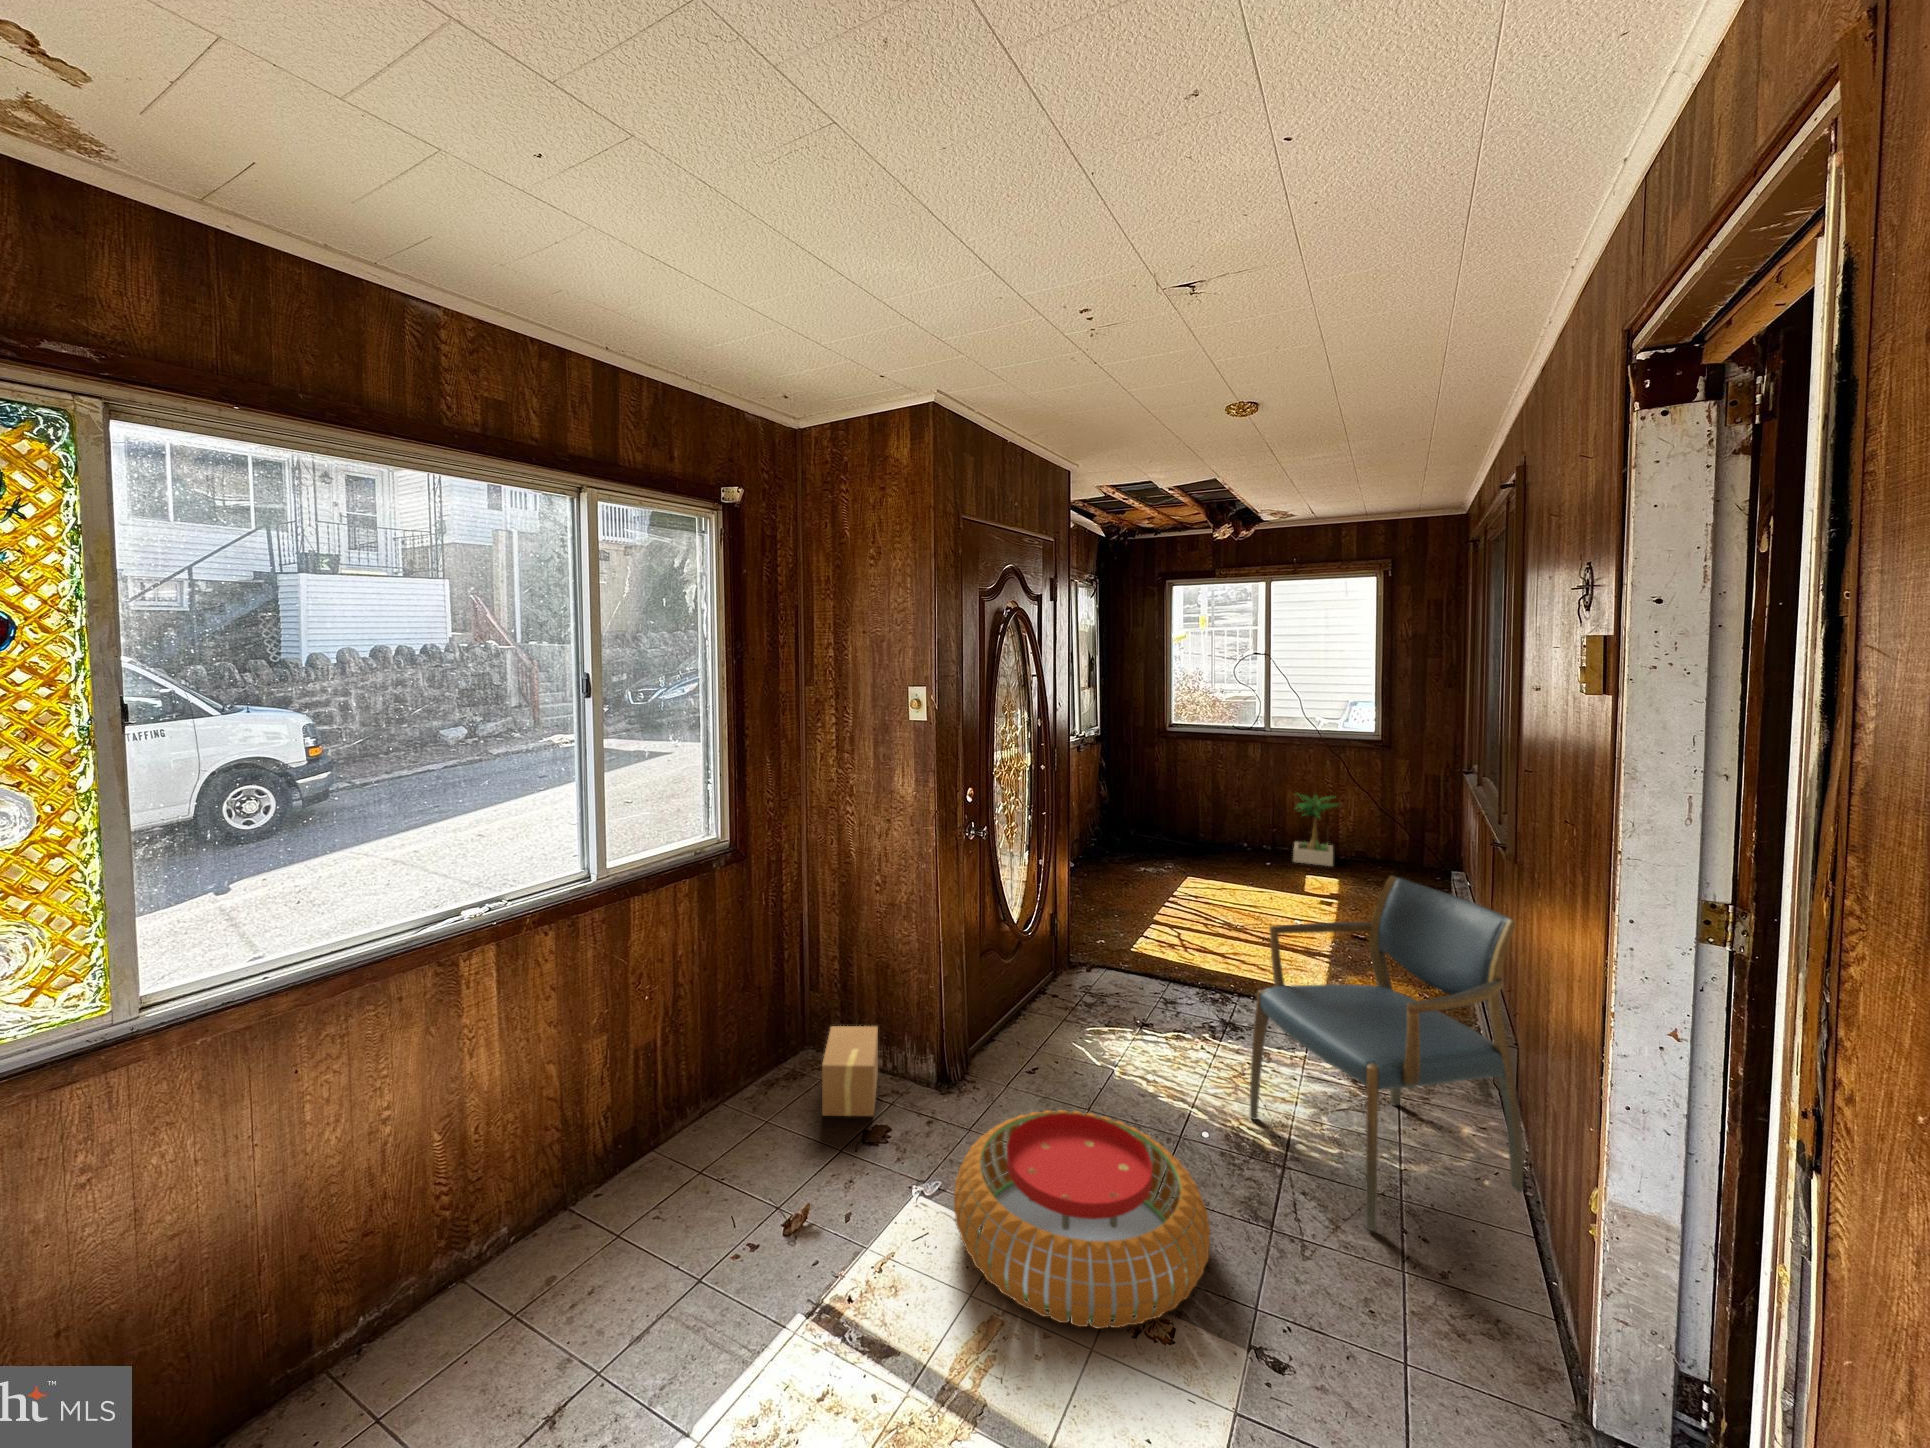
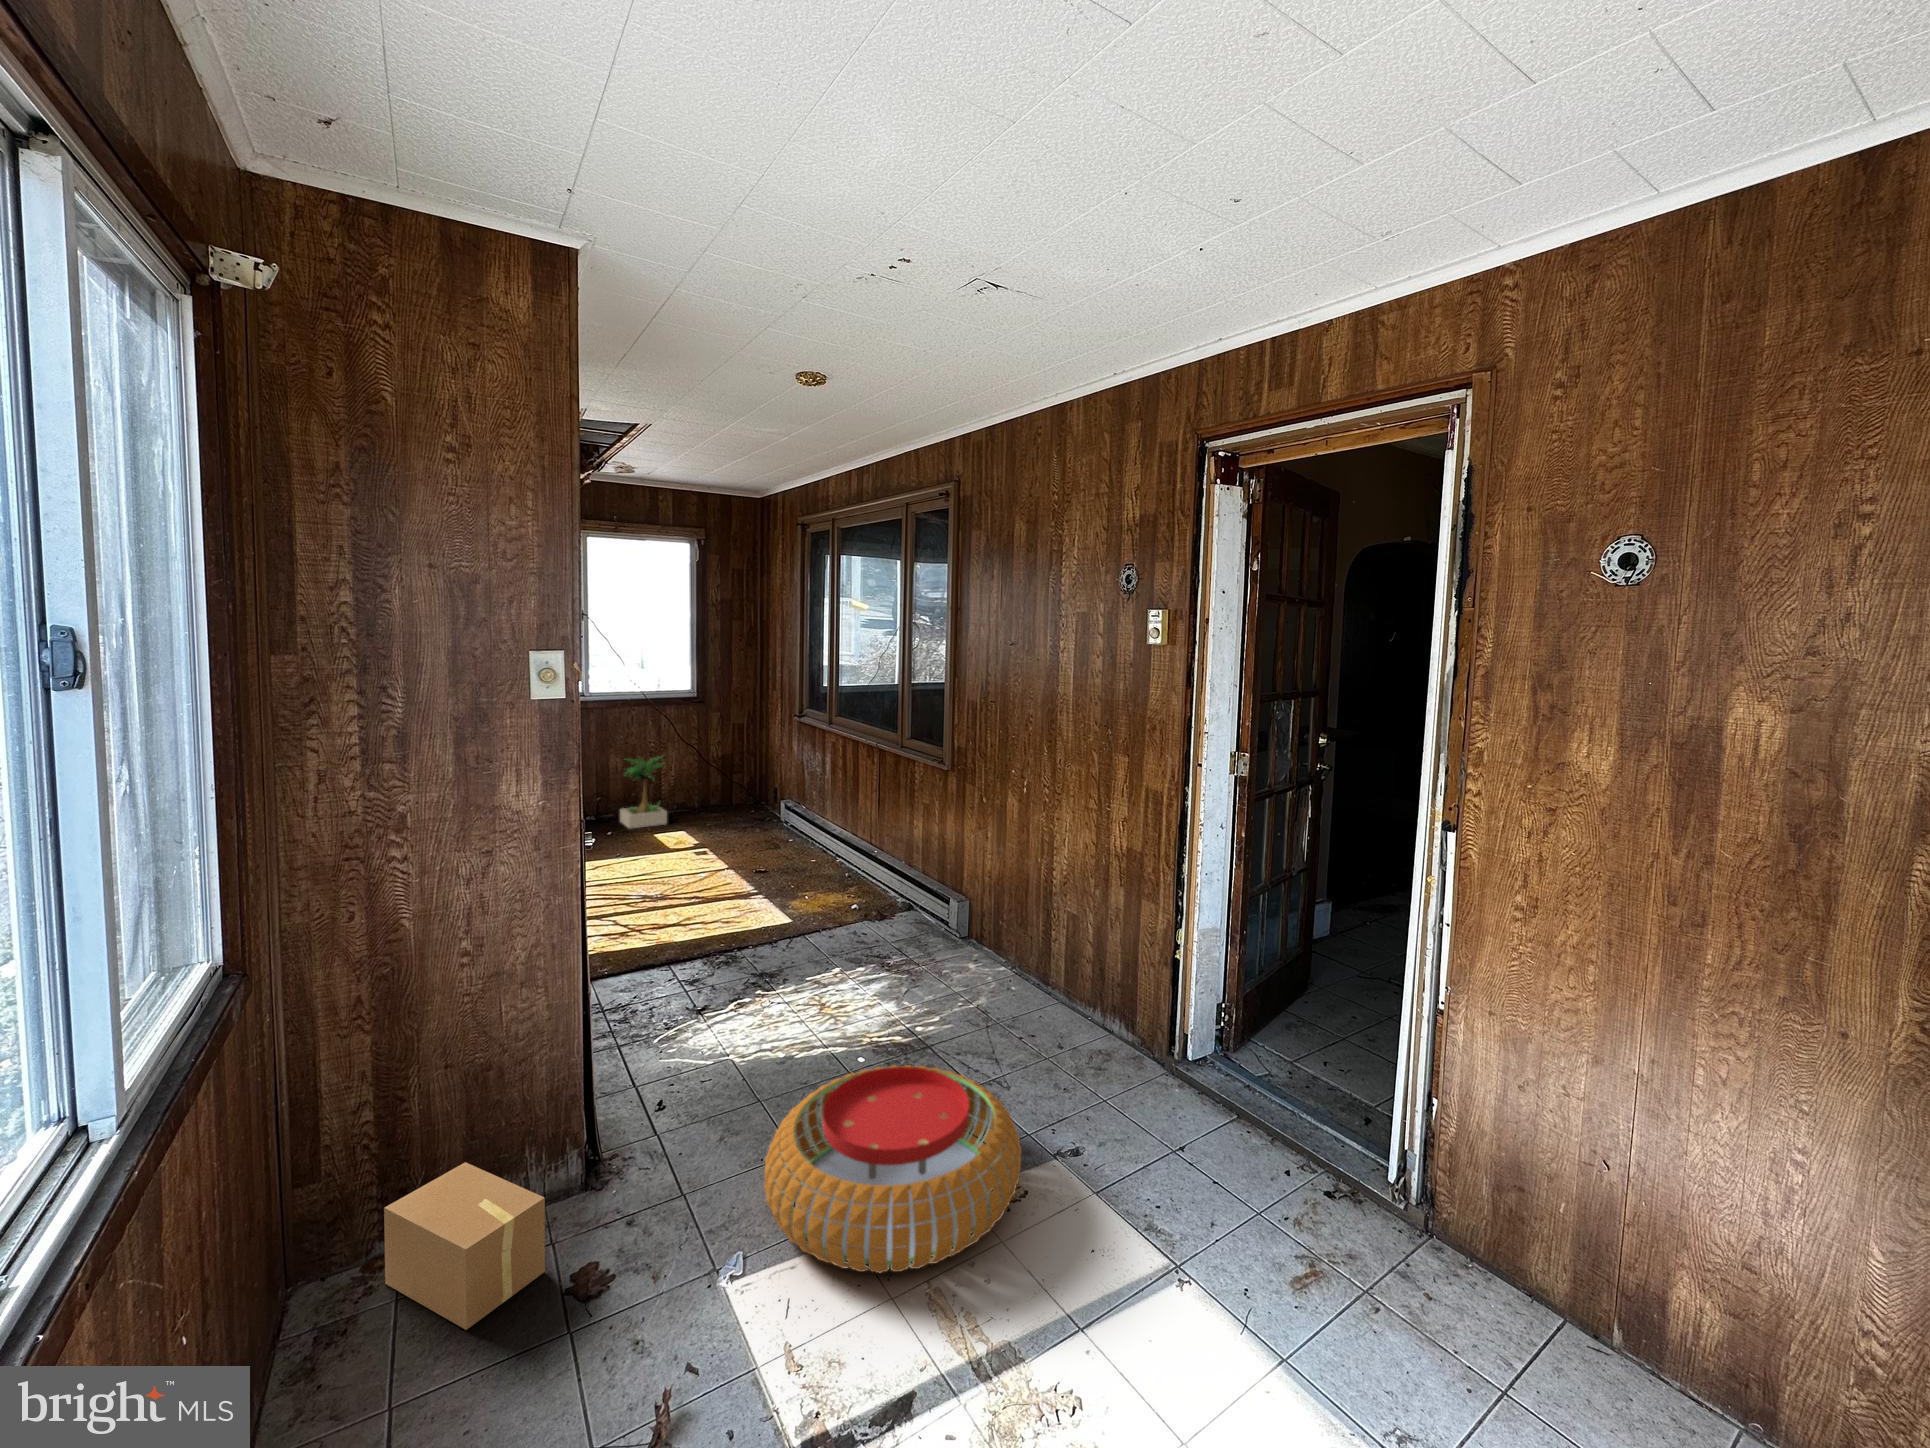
armchair: present [1250,876,1523,1231] -> none [868,790,1038,1049]

